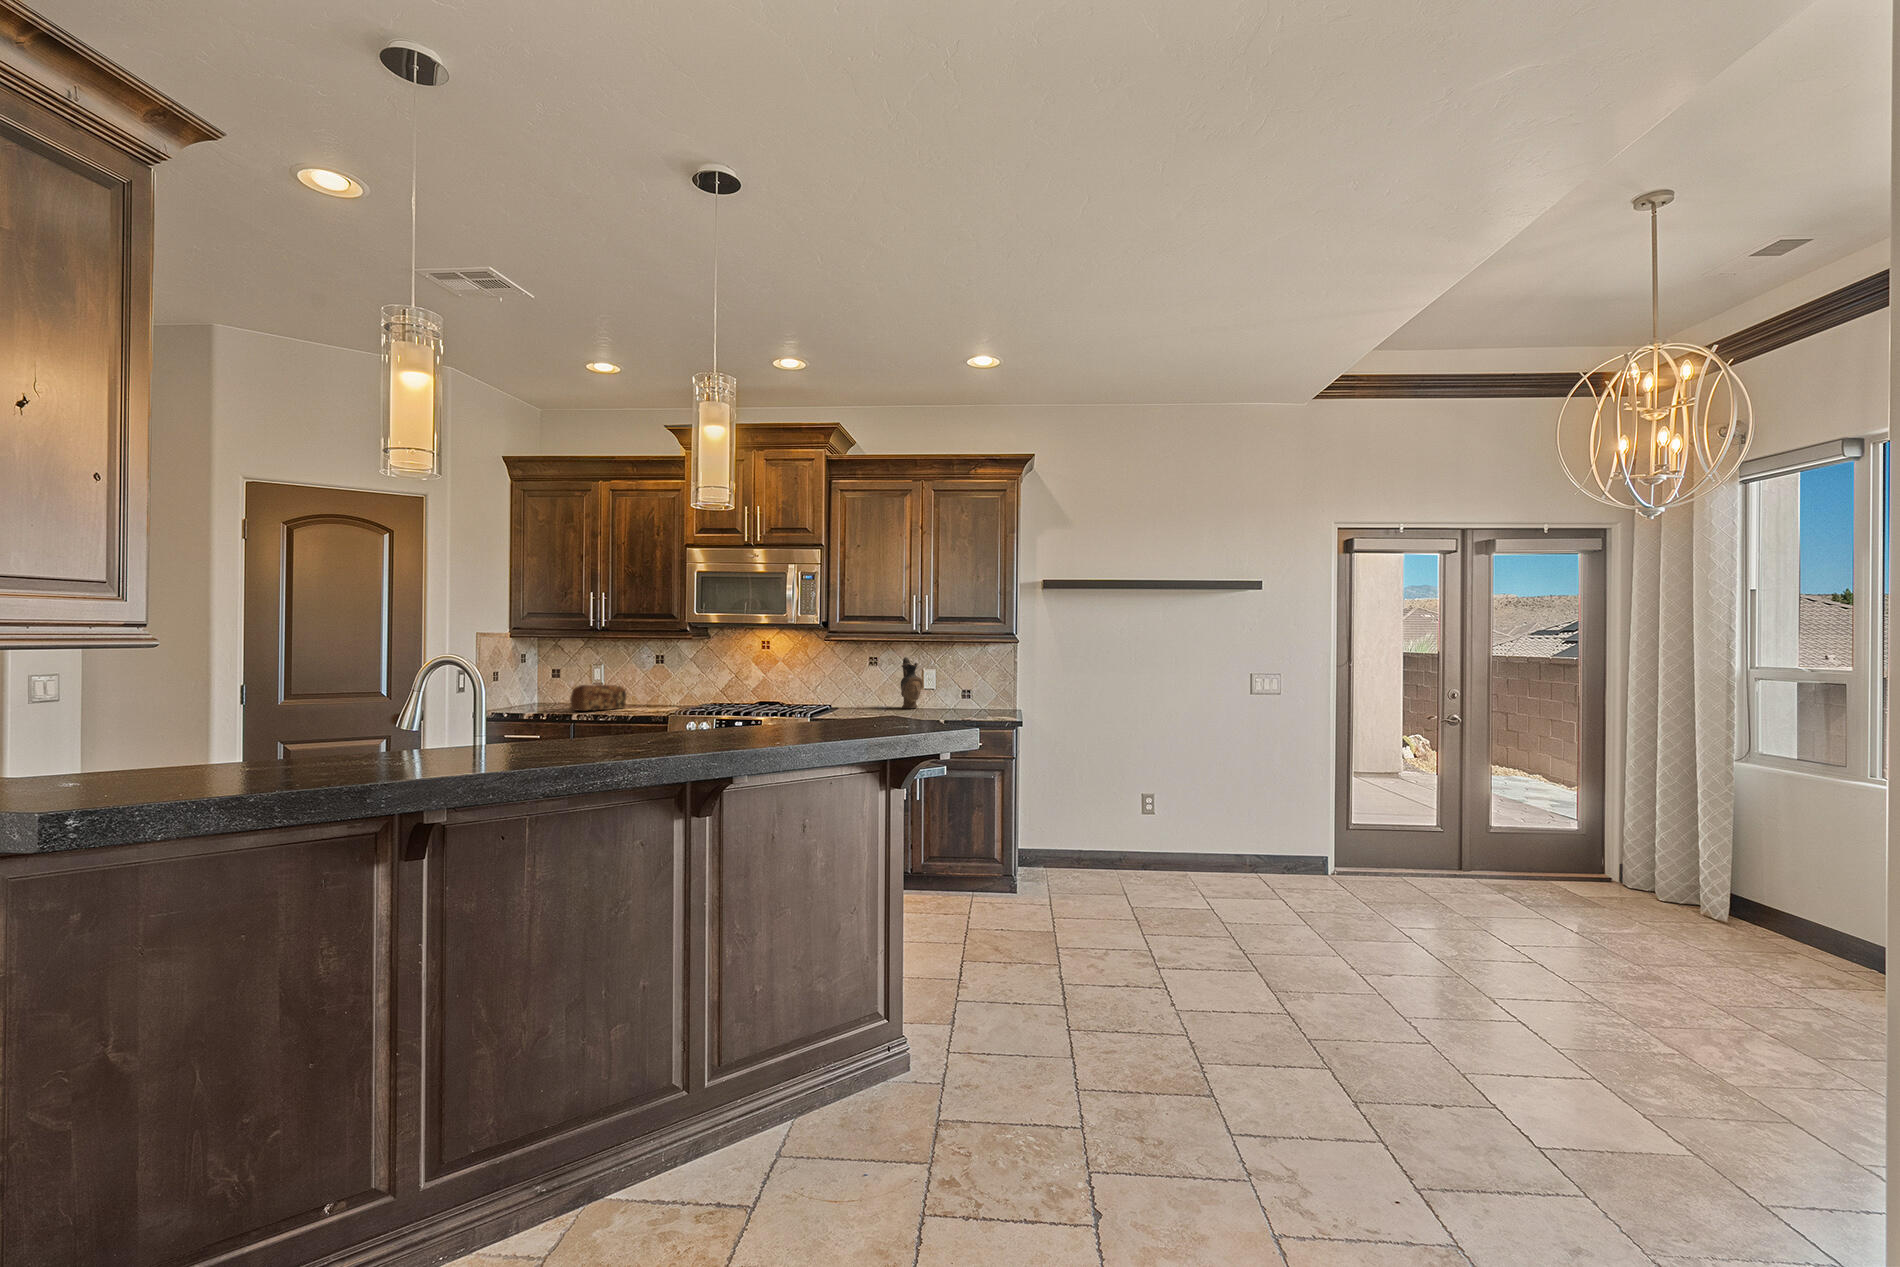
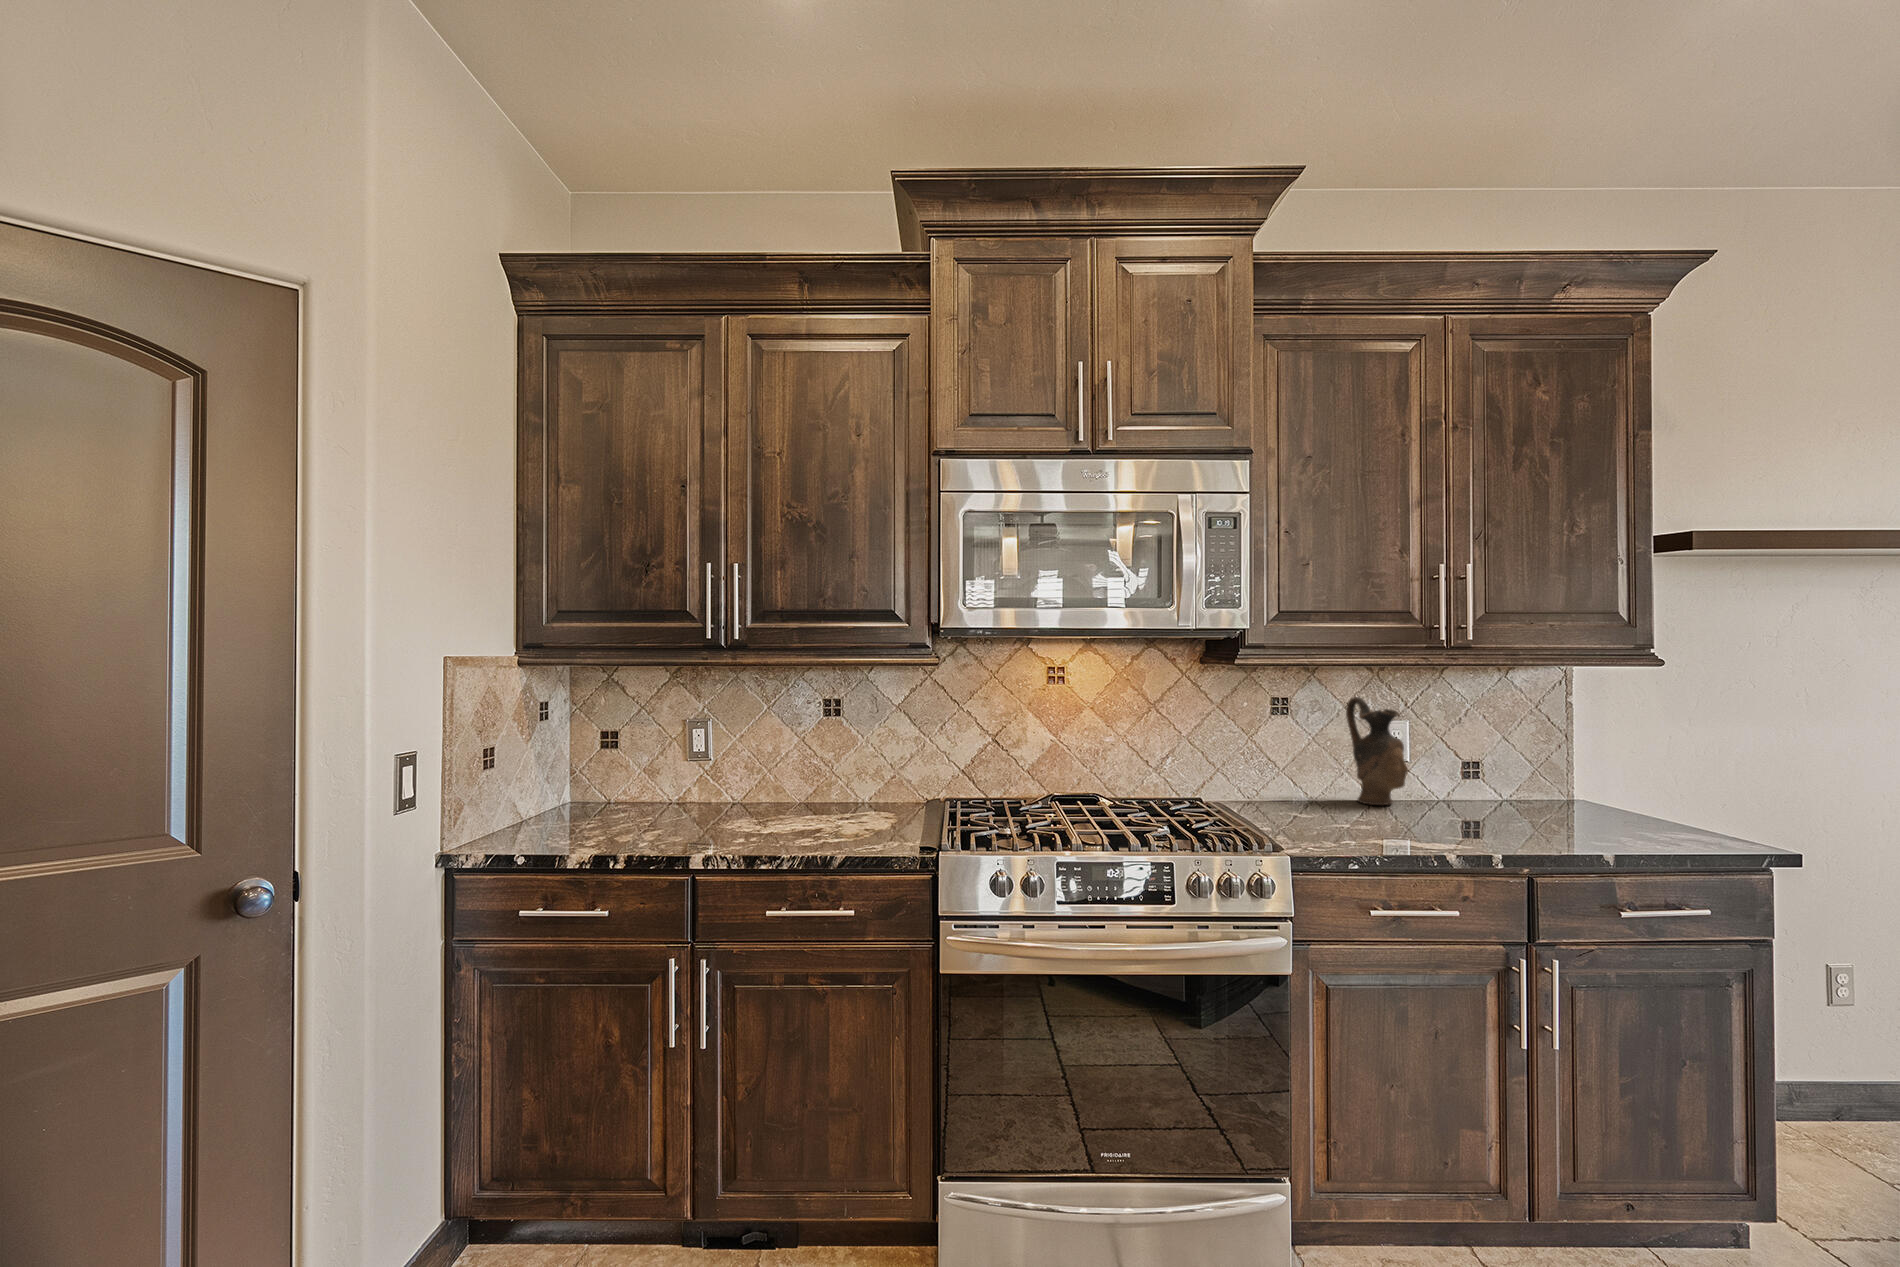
bread loaf: present [570,684,626,711] -> none [663,767,782,836]

